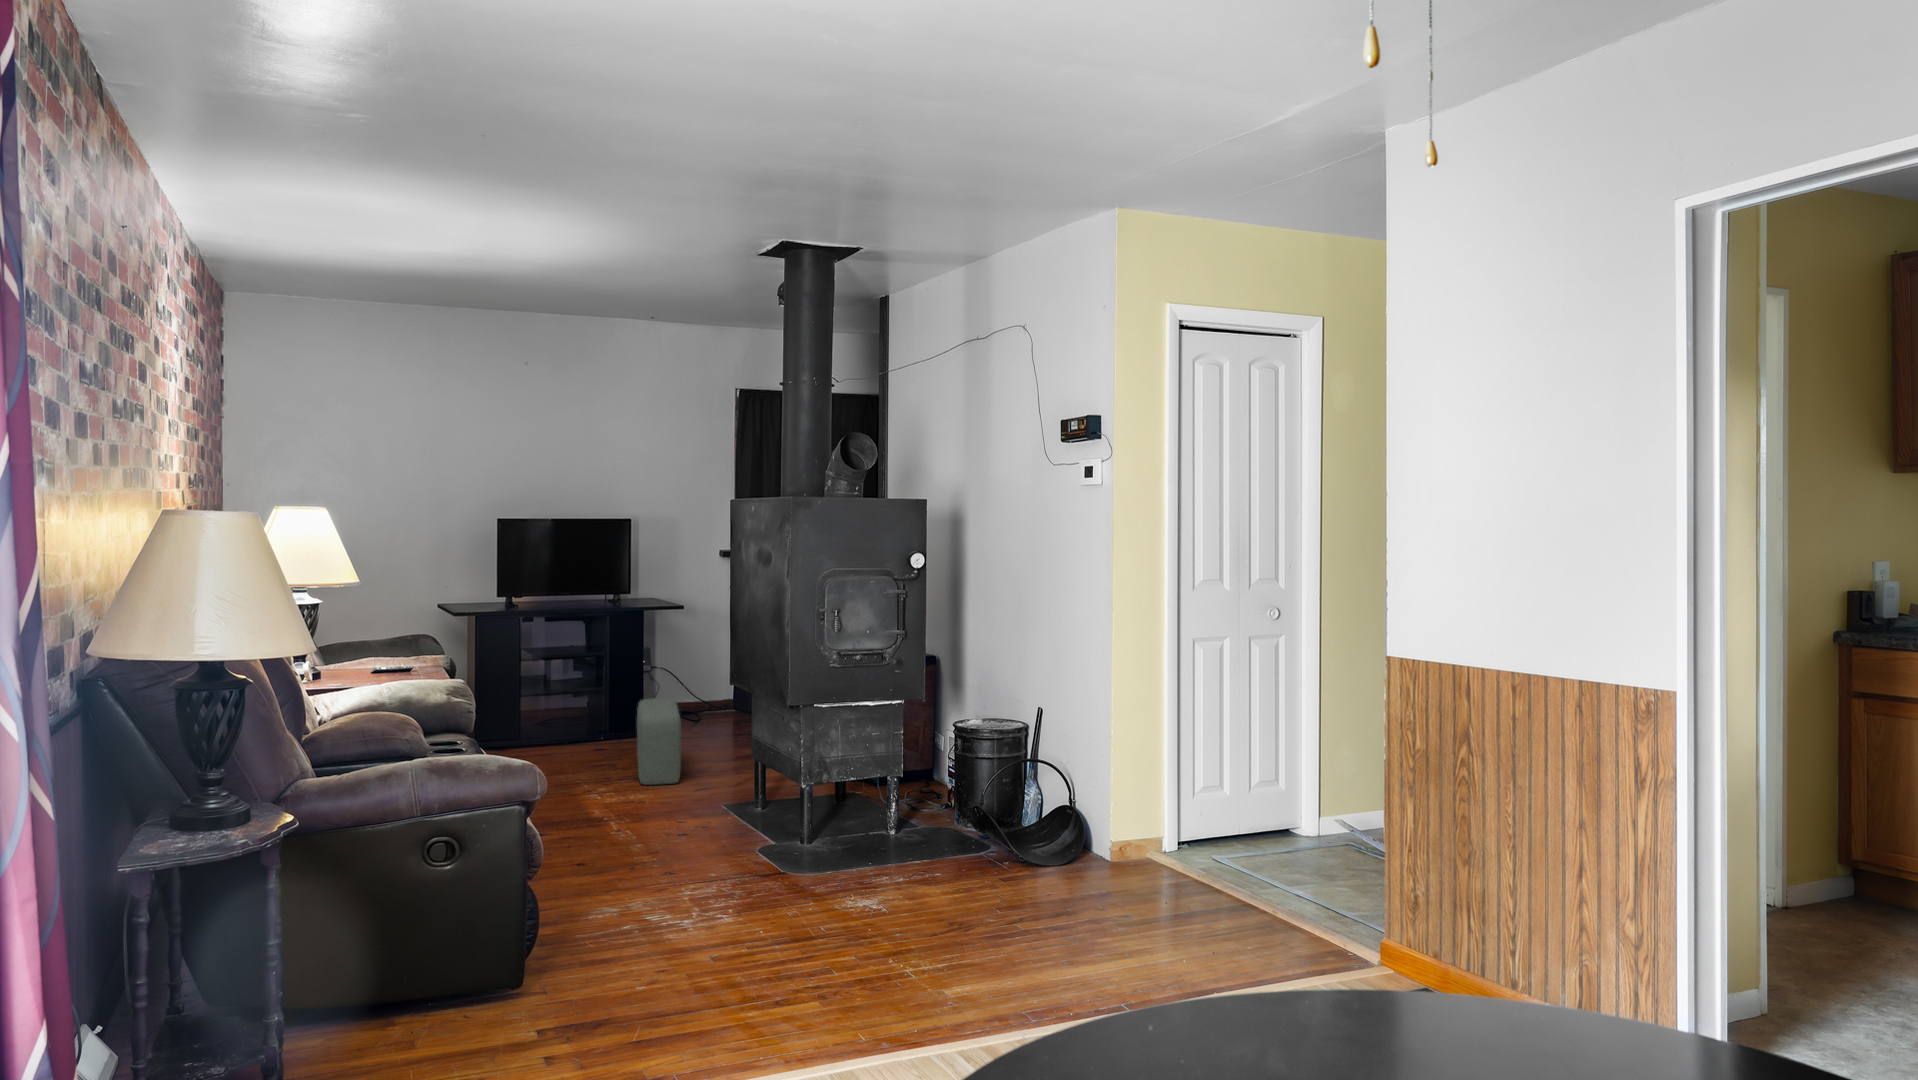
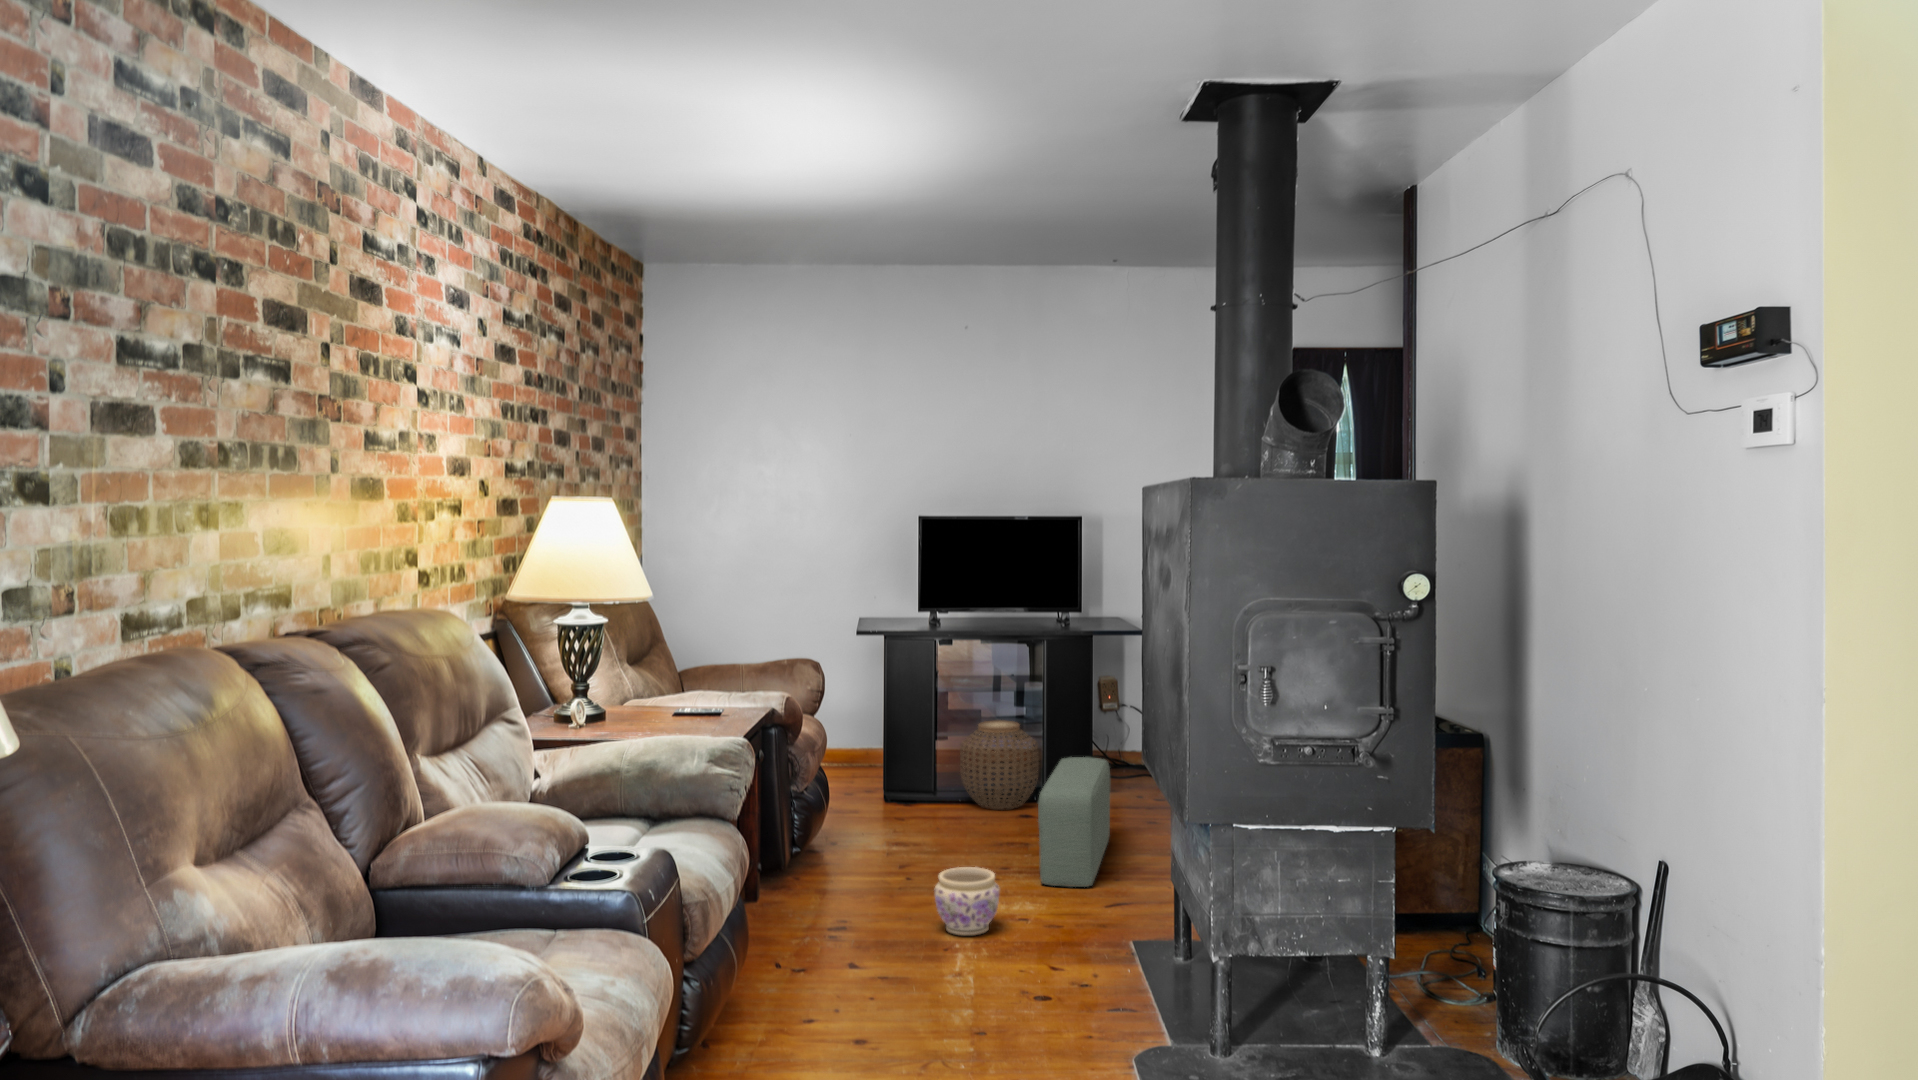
woven basket: none [543,680,607,749] -> present [960,720,1039,809]
planter: none [580,768,628,814] -> present [934,867,1000,936]

